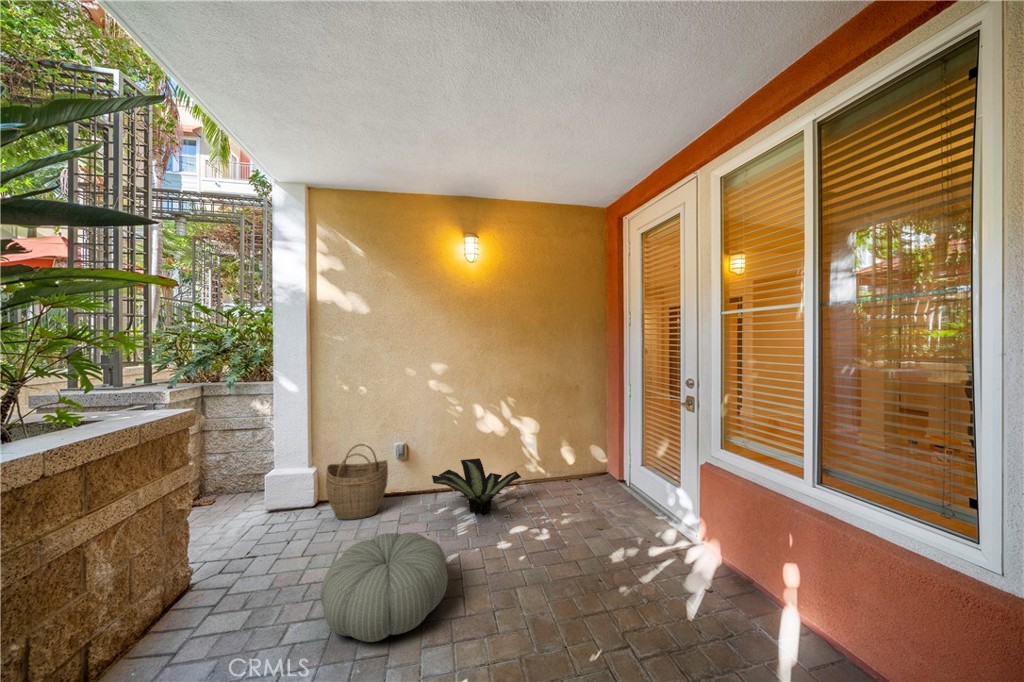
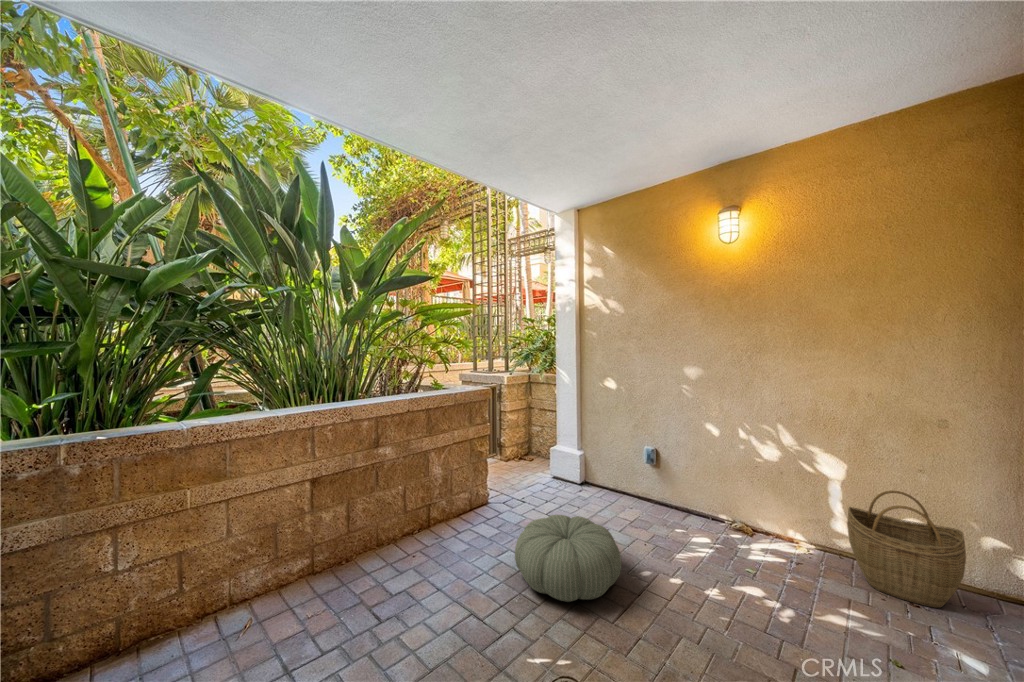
woven basket: present [326,444,388,520] -> present [847,491,966,608]
potted plant: present [432,458,521,515] -> none [661,484,787,557]

